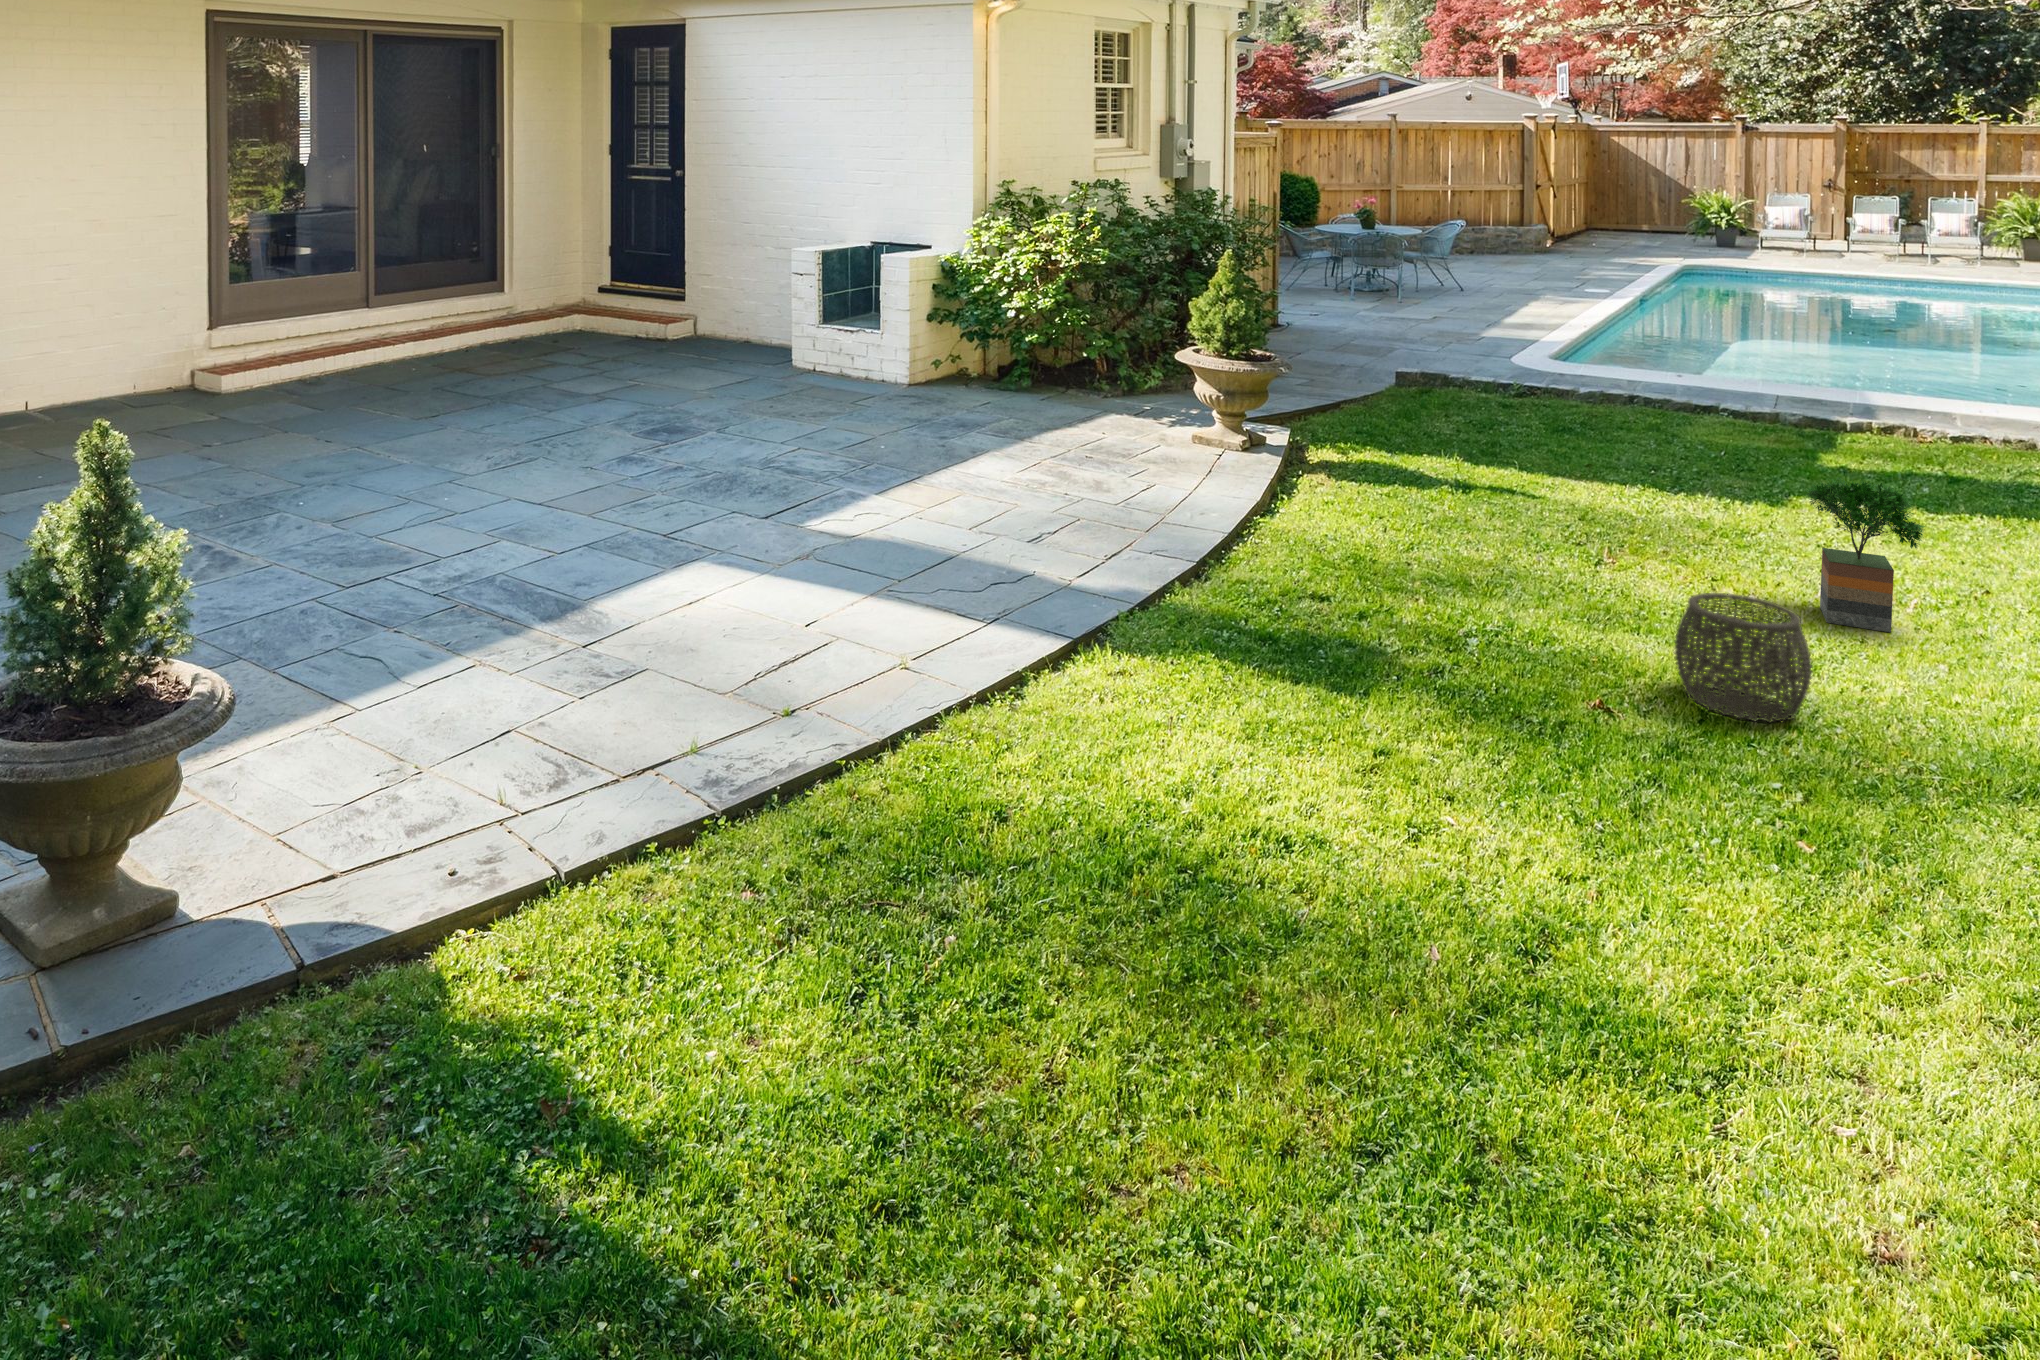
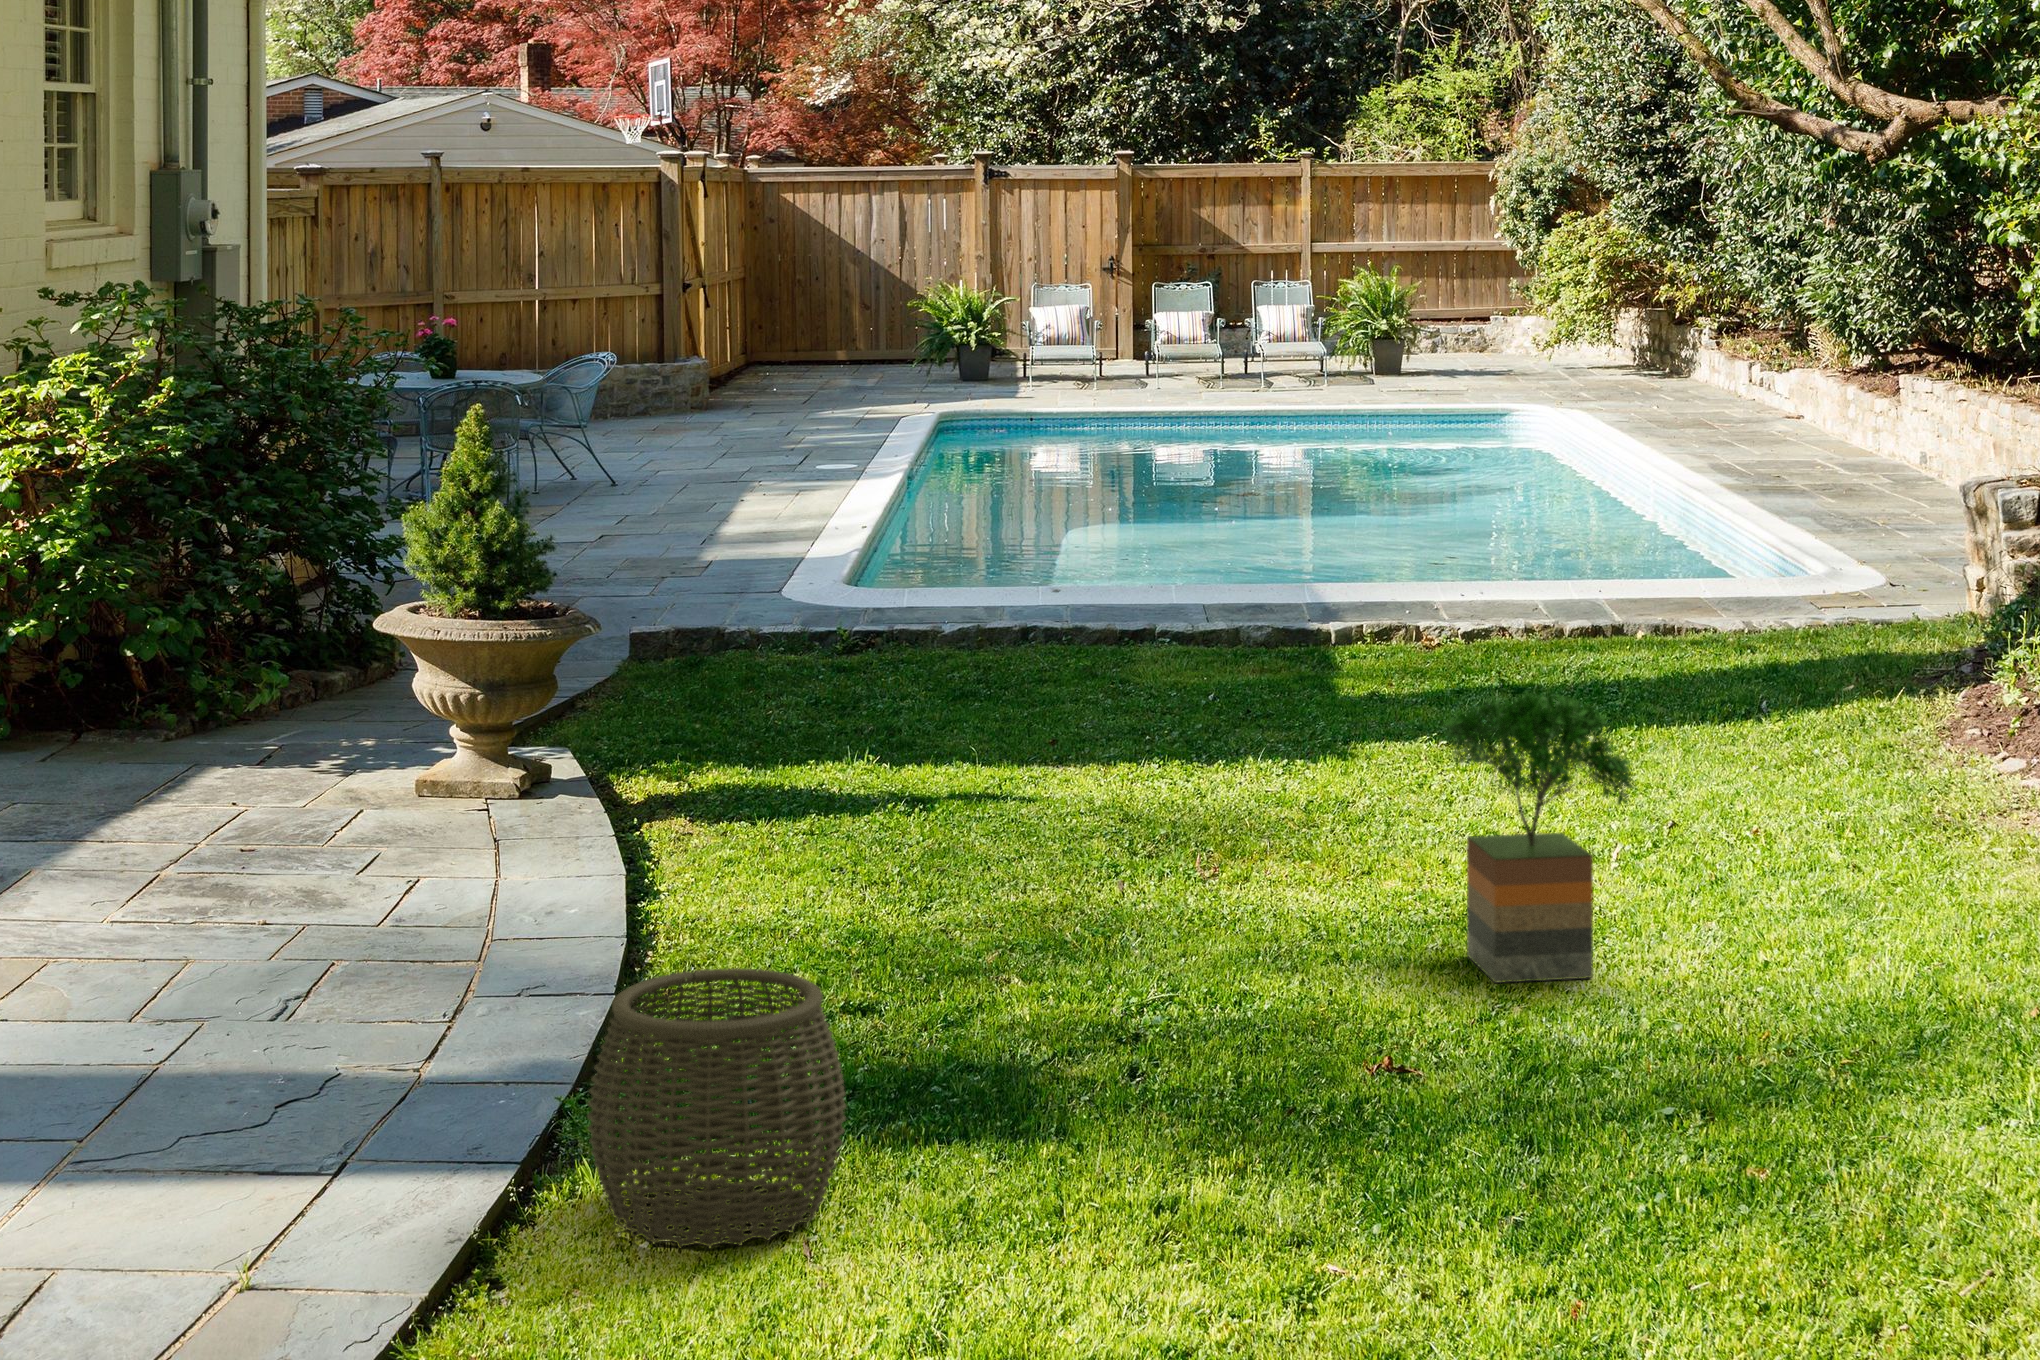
woven basket: present [1674,593,1812,722] -> present [587,968,846,1248]

